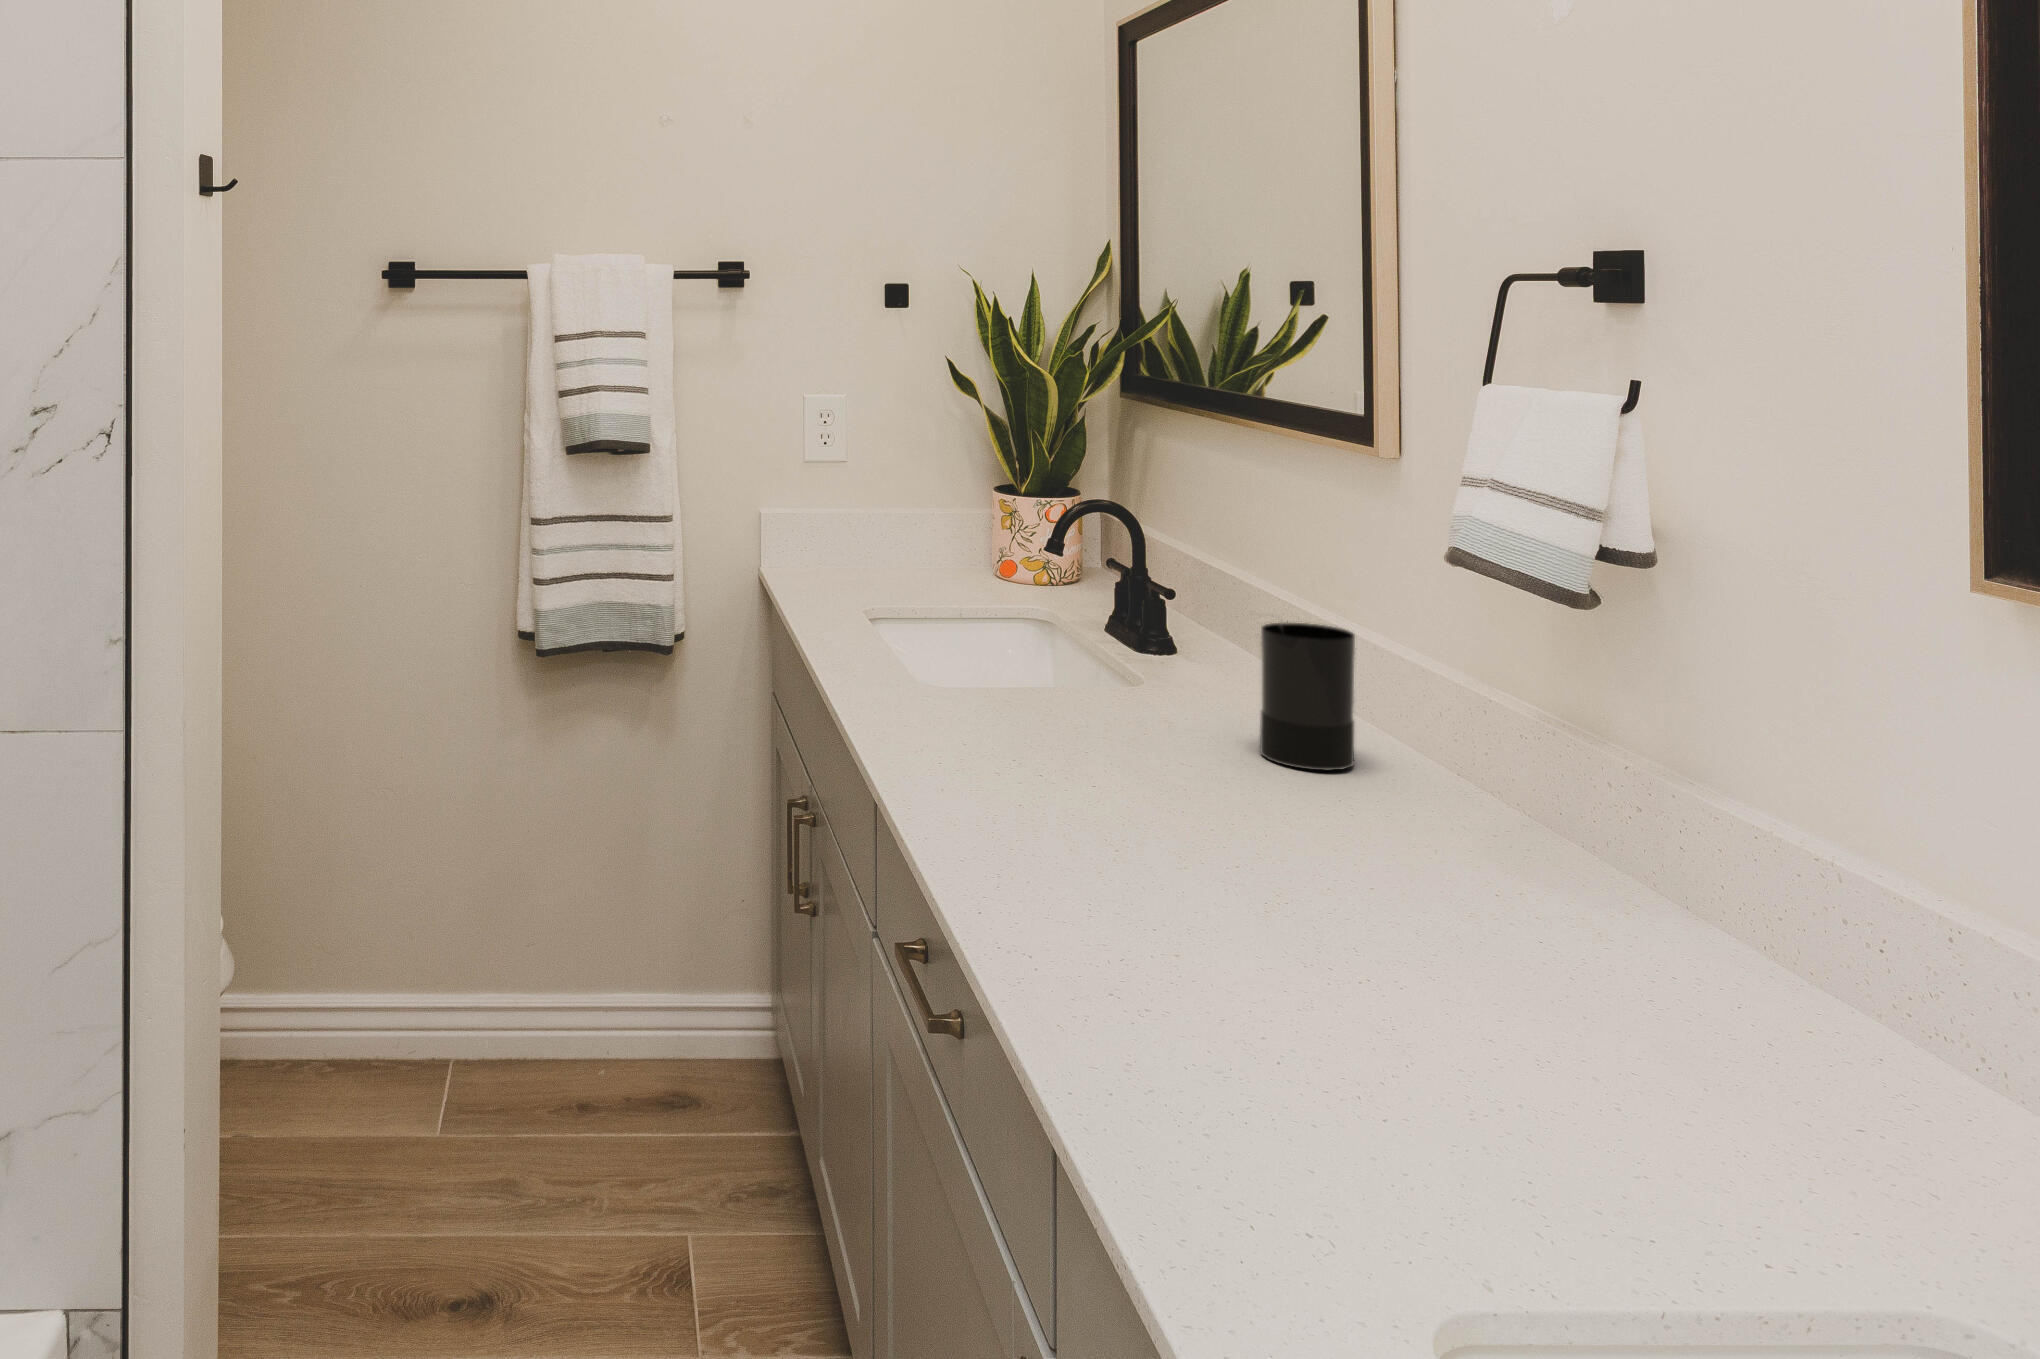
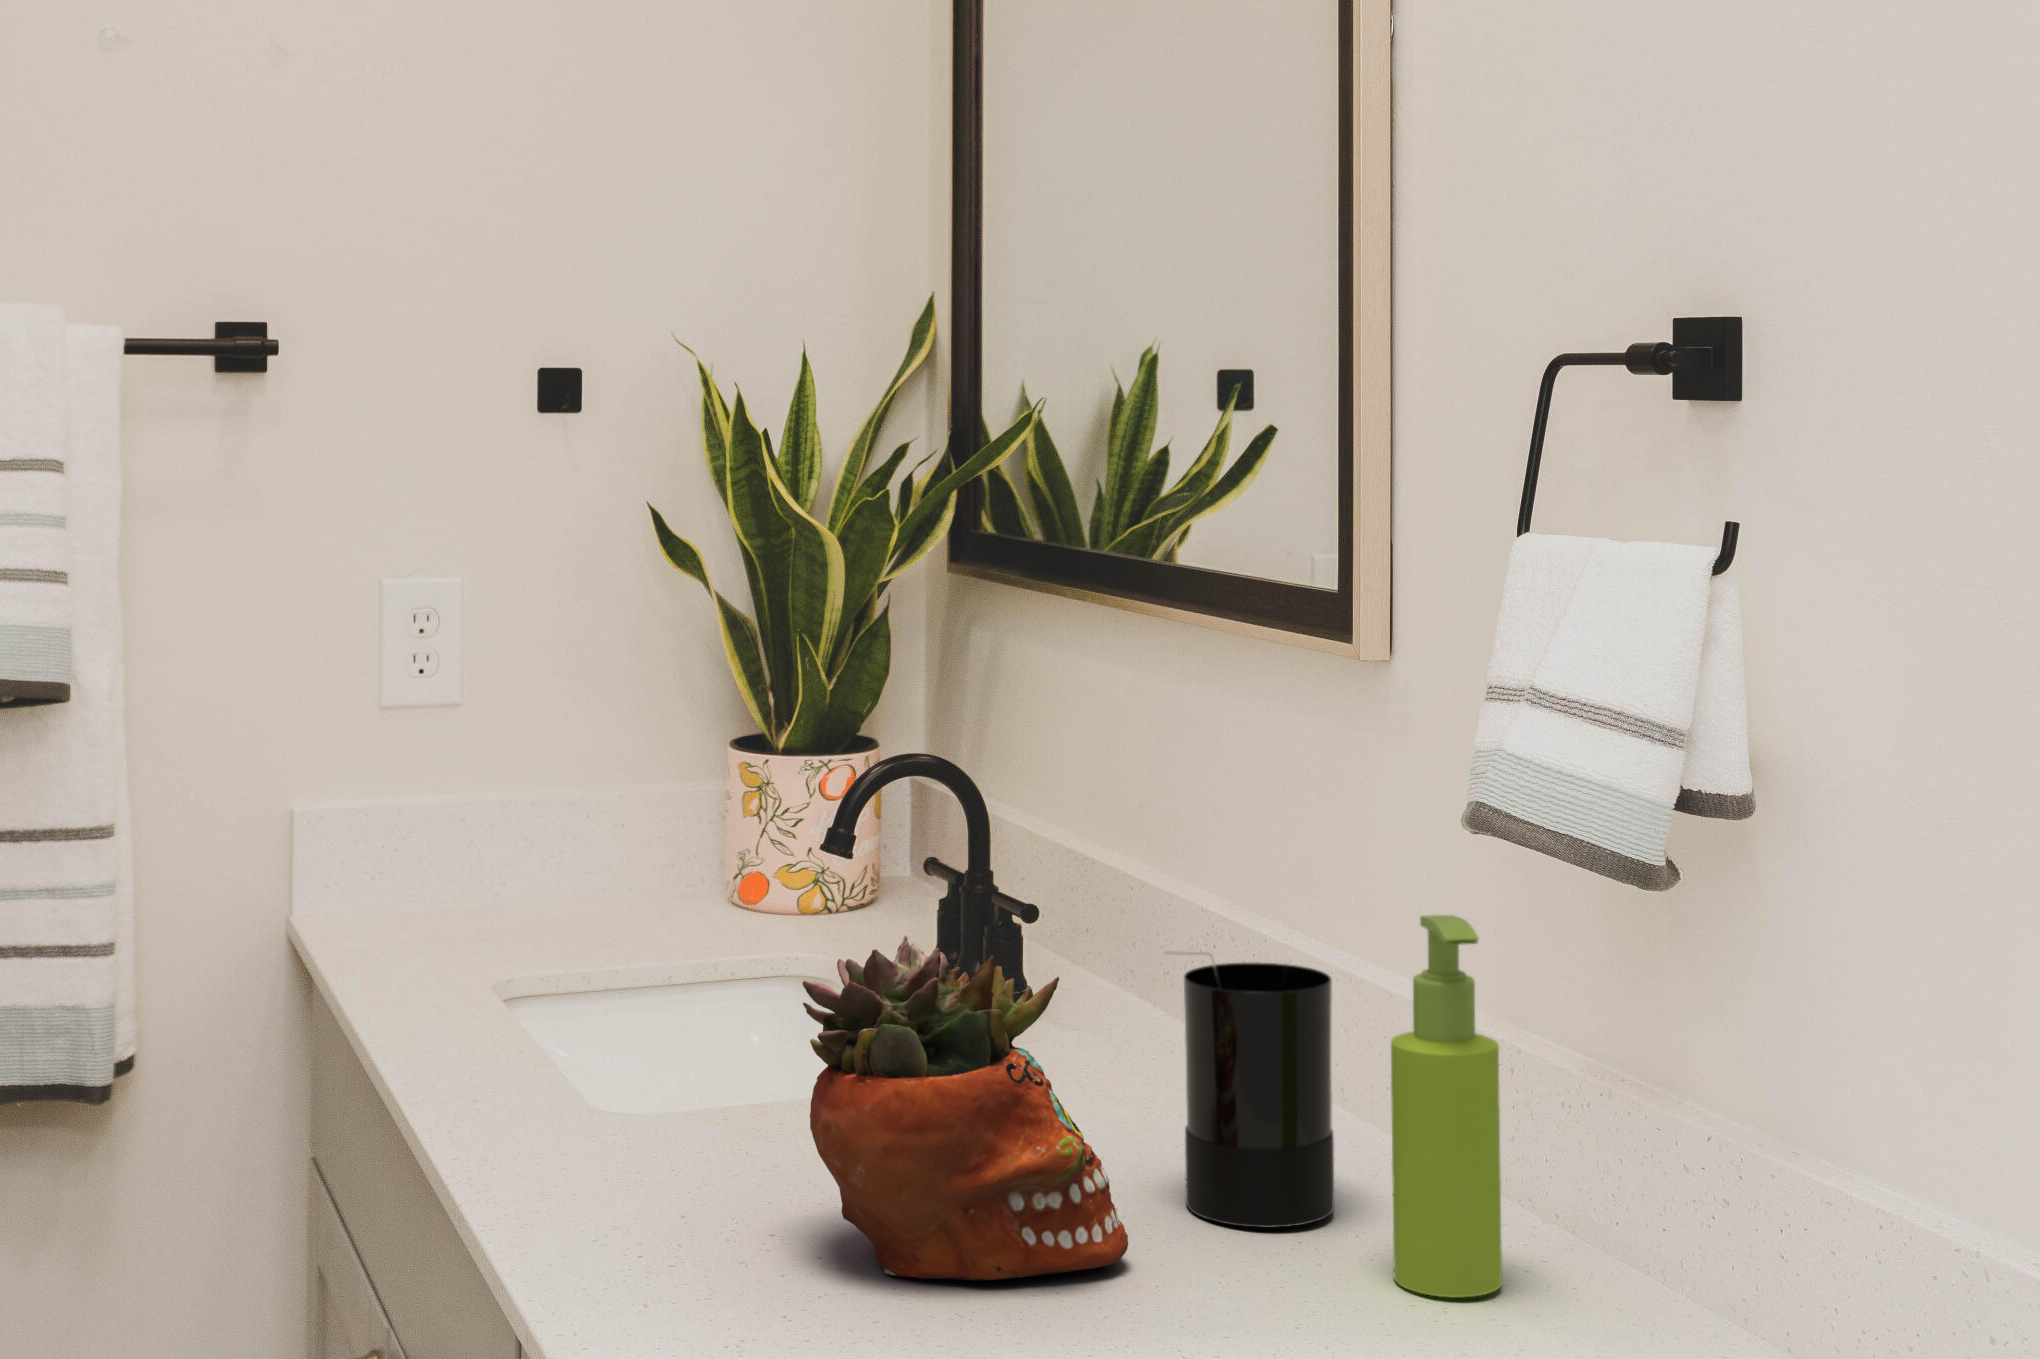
succulent planter: none [1036,592,1224,778] -> present [802,935,1128,1281]
soap dispenser: none [1390,602,1462,819] -> present [1391,915,1502,1297]

